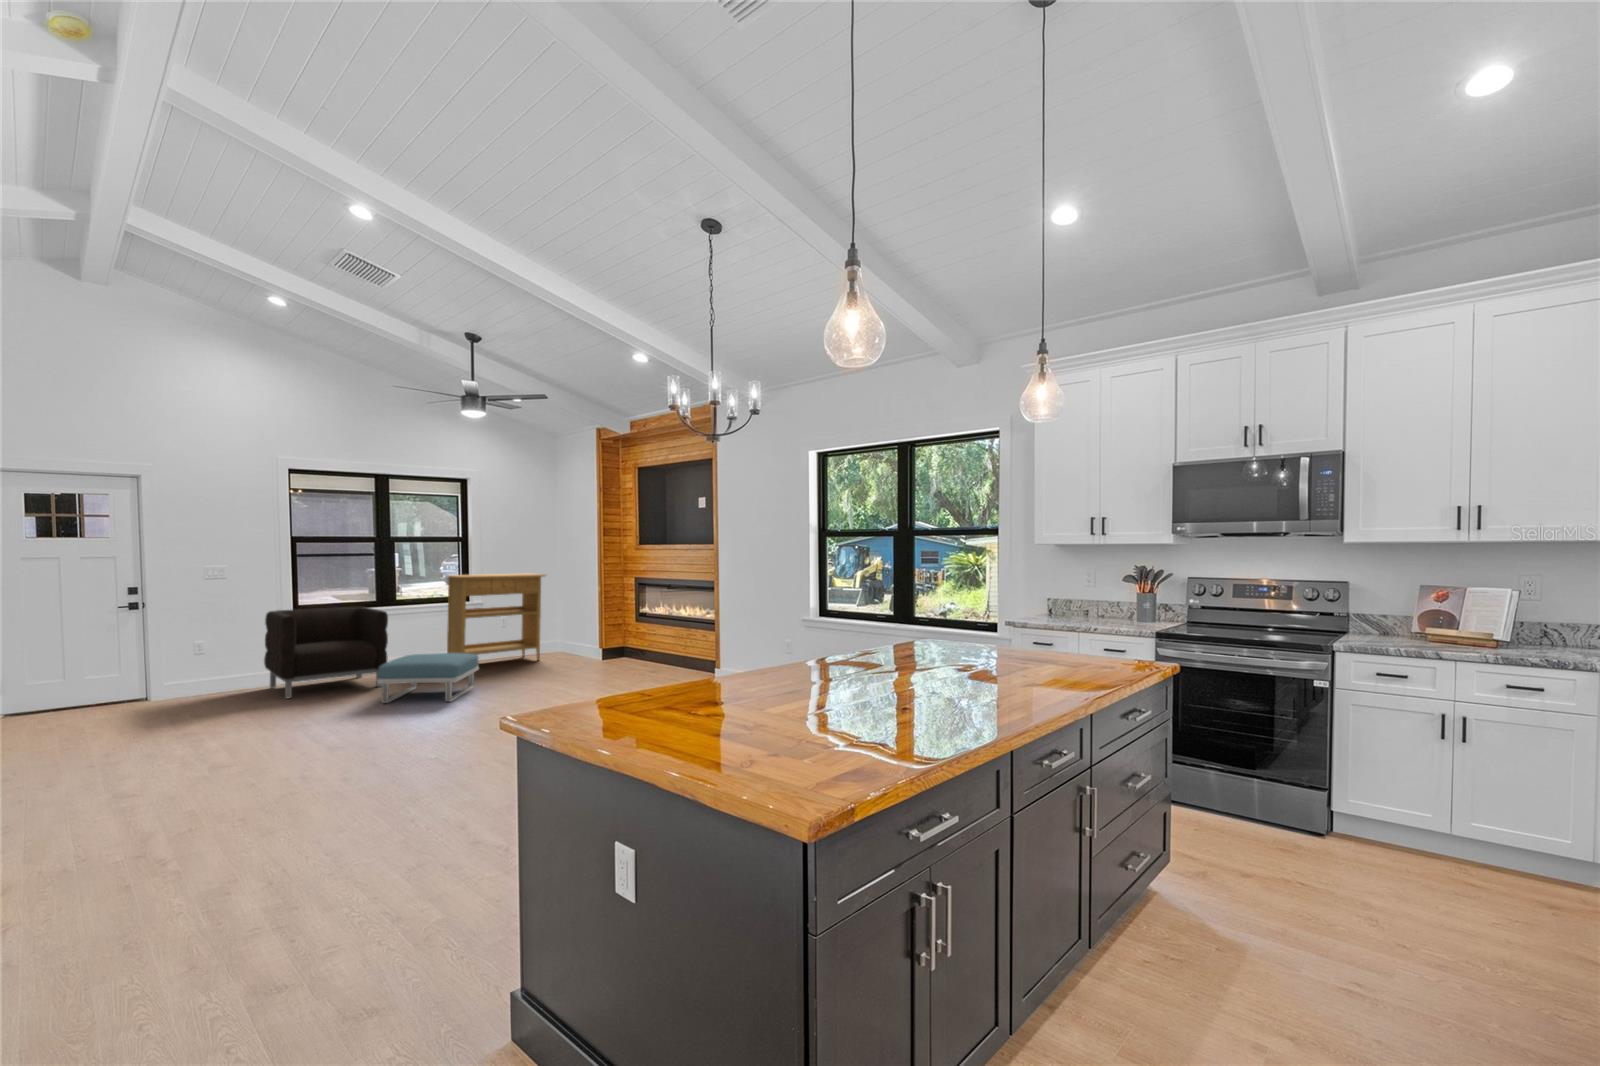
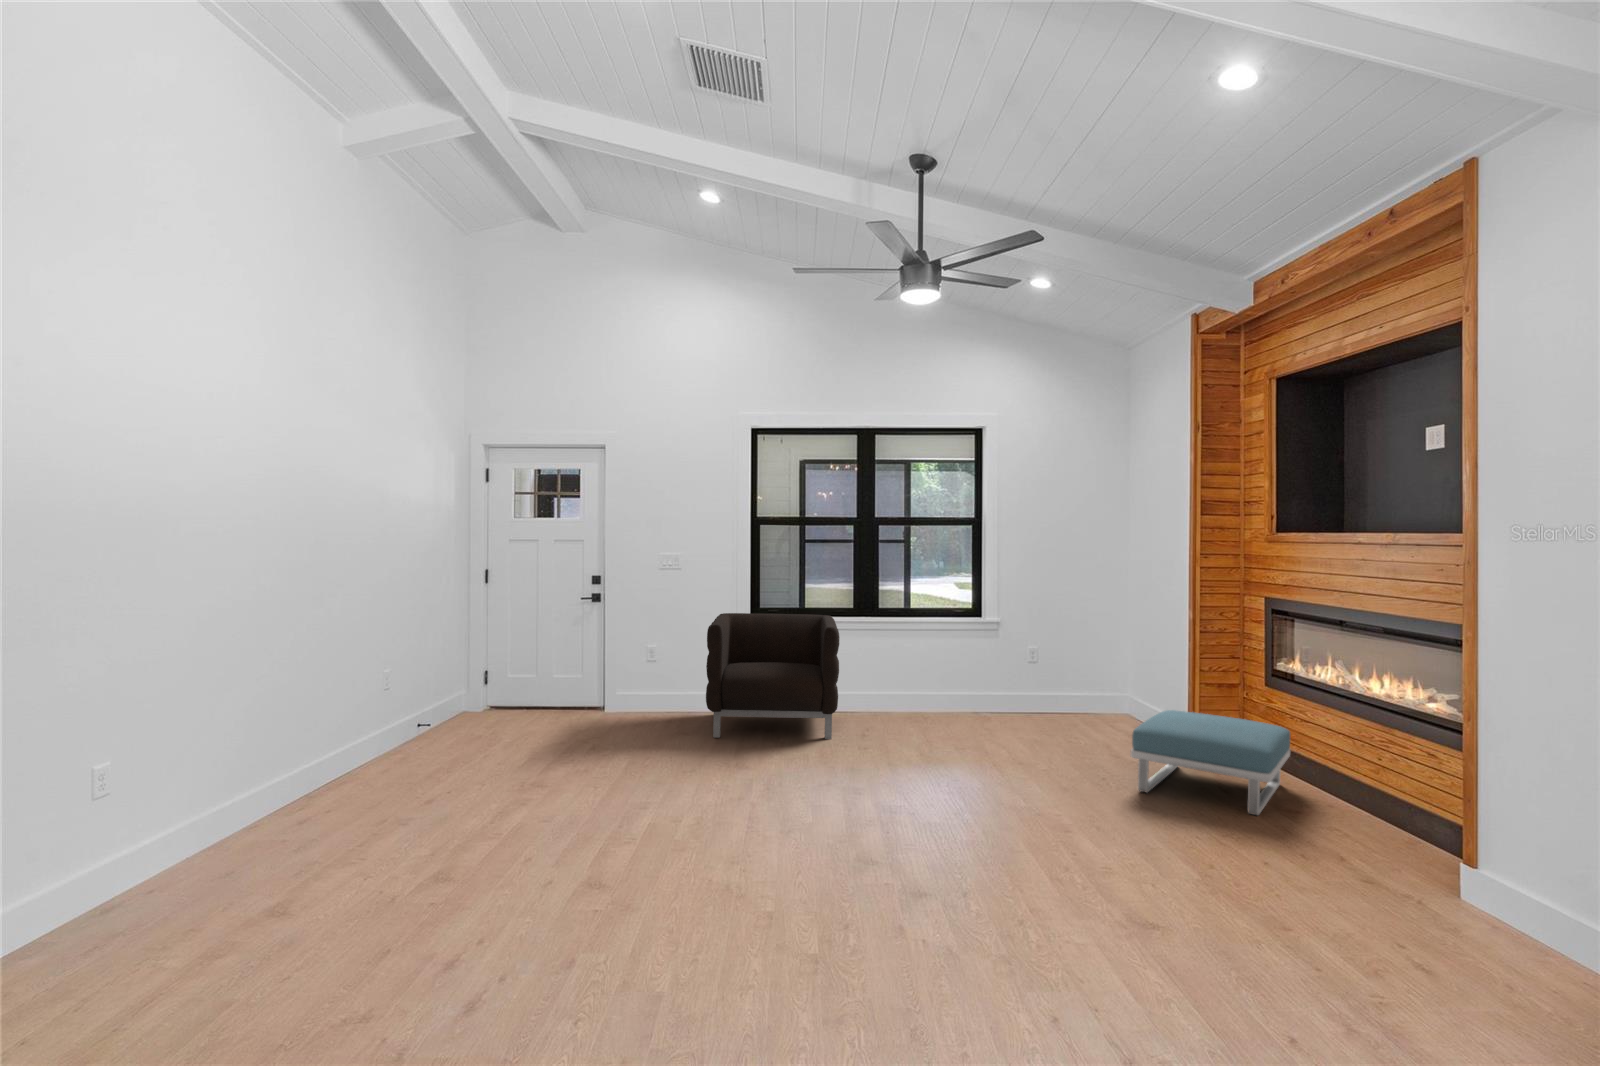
console table: present [446,573,545,660] -> none [939,576,1098,730]
footstool: present [377,653,479,703] -> present [1131,710,1290,815]

